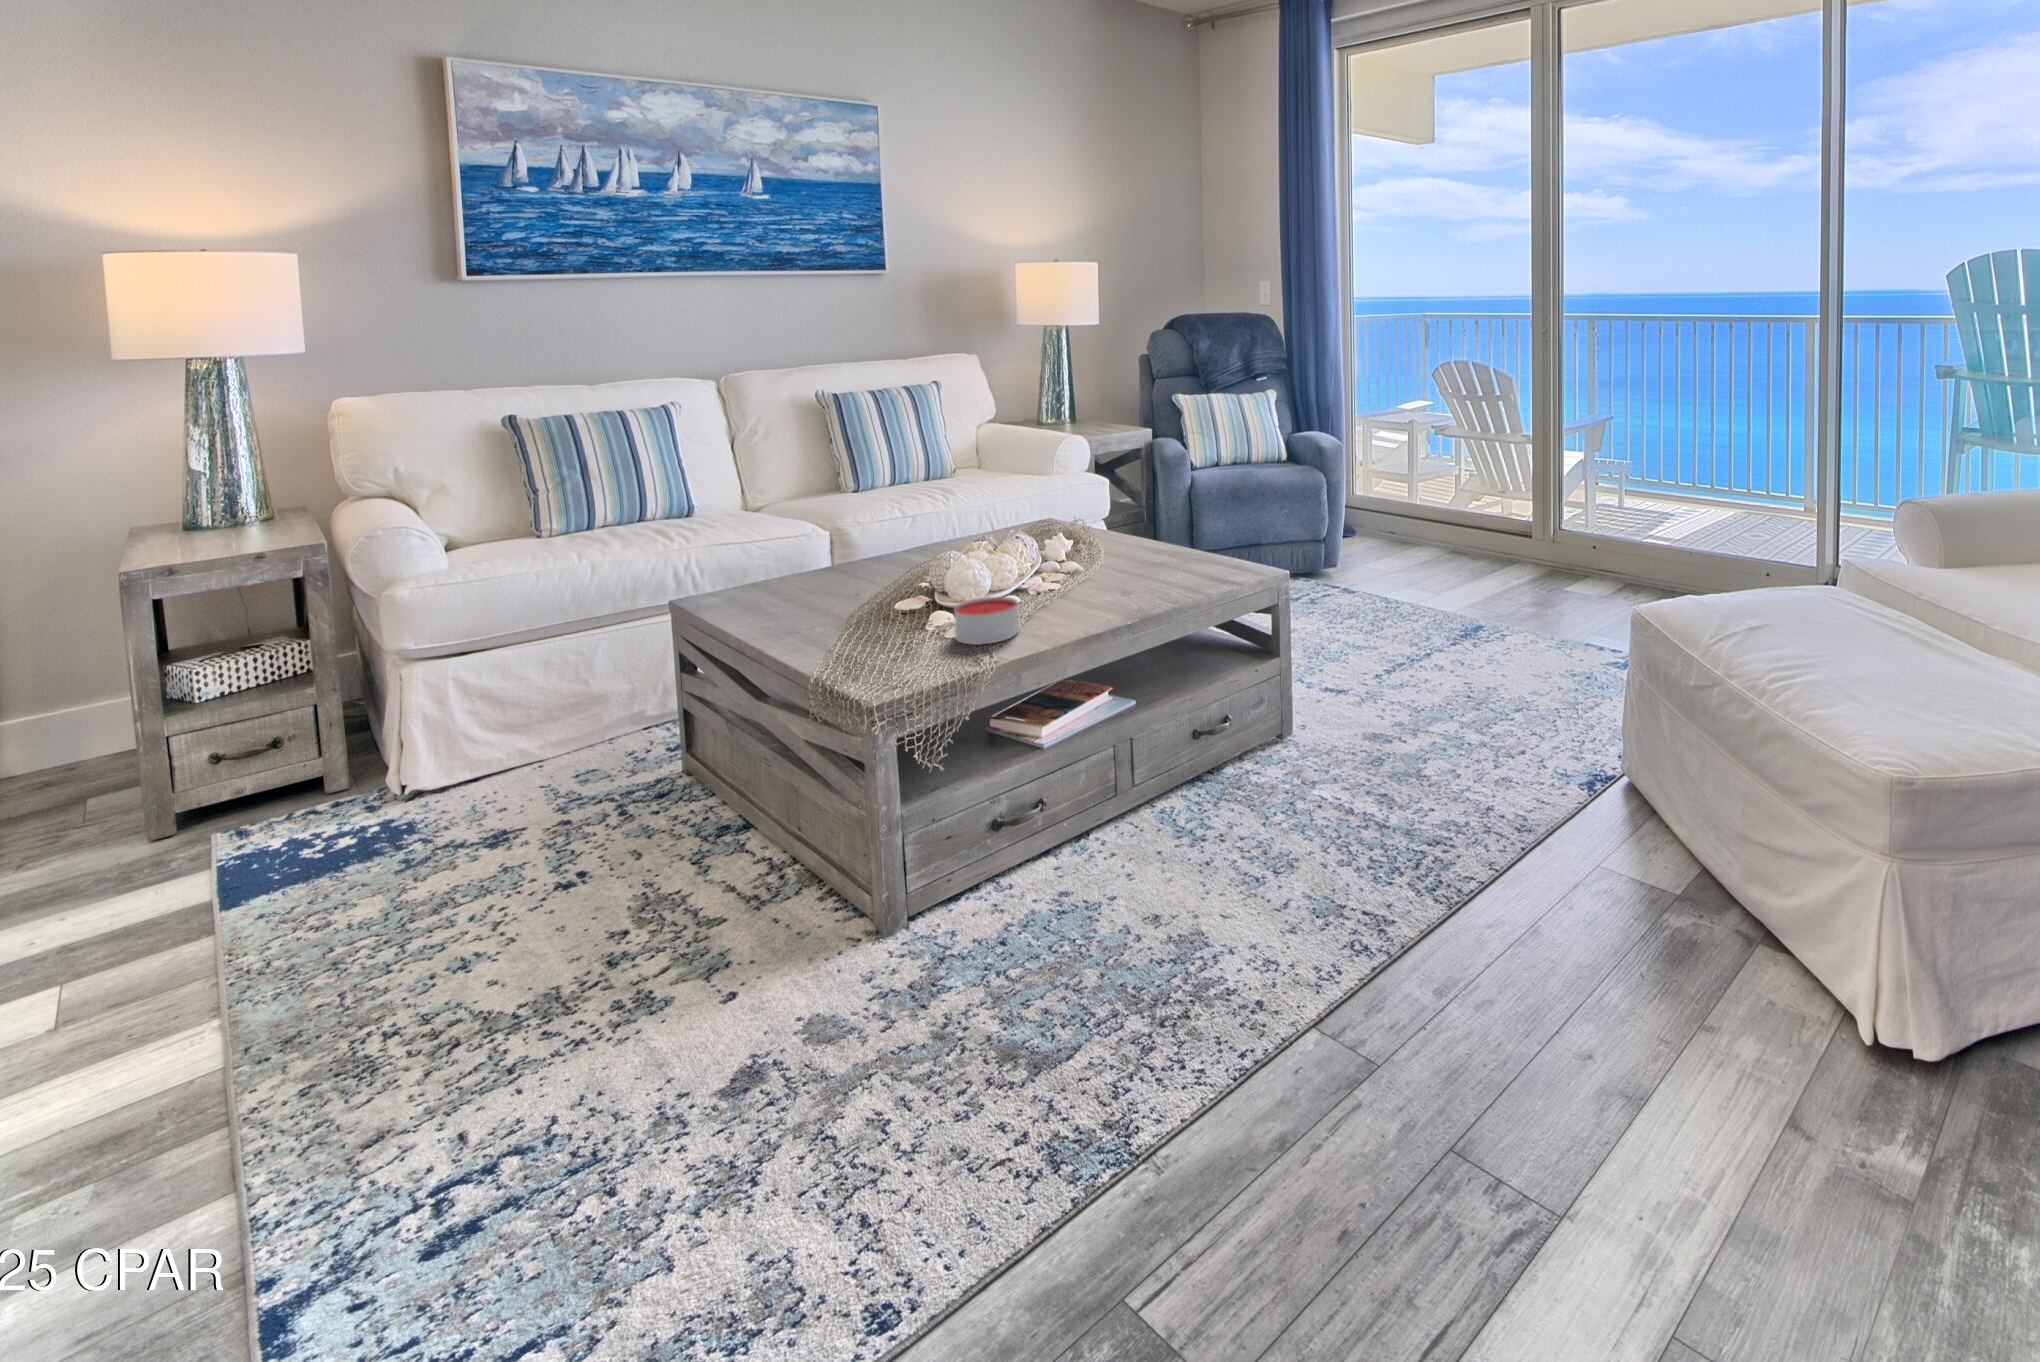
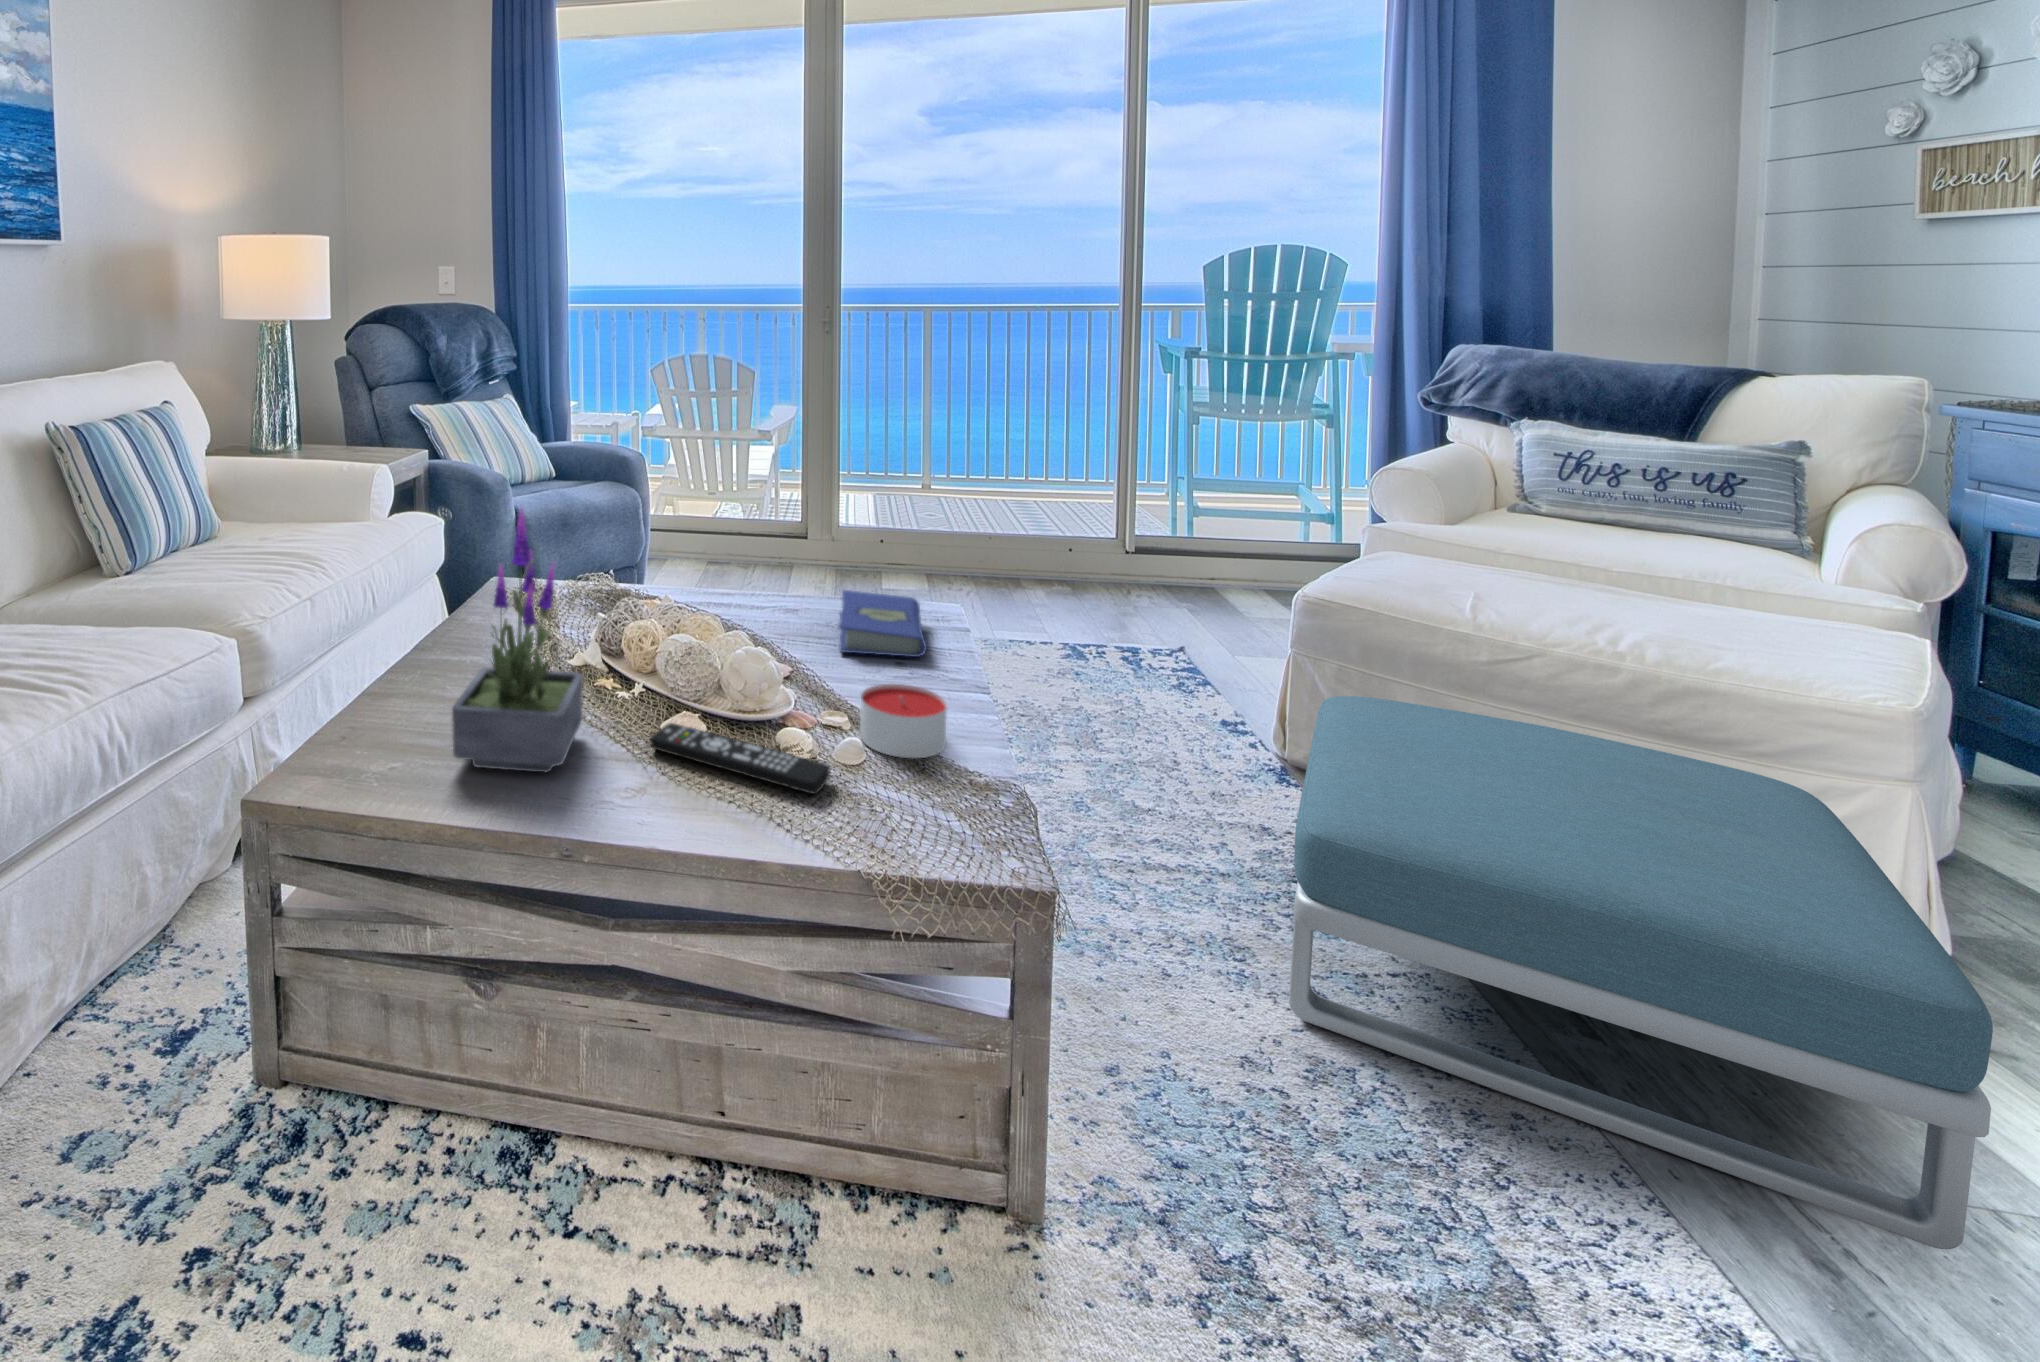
potted plant: none [733,448,838,616] -> present [452,511,583,772]
hardcover book: none [1091,548,1205,596] -> present [839,590,927,657]
remote control: none [844,603,890,648] -> present [650,723,831,794]
footstool: none [1212,690,1739,1162] -> present [1289,696,1993,1249]

